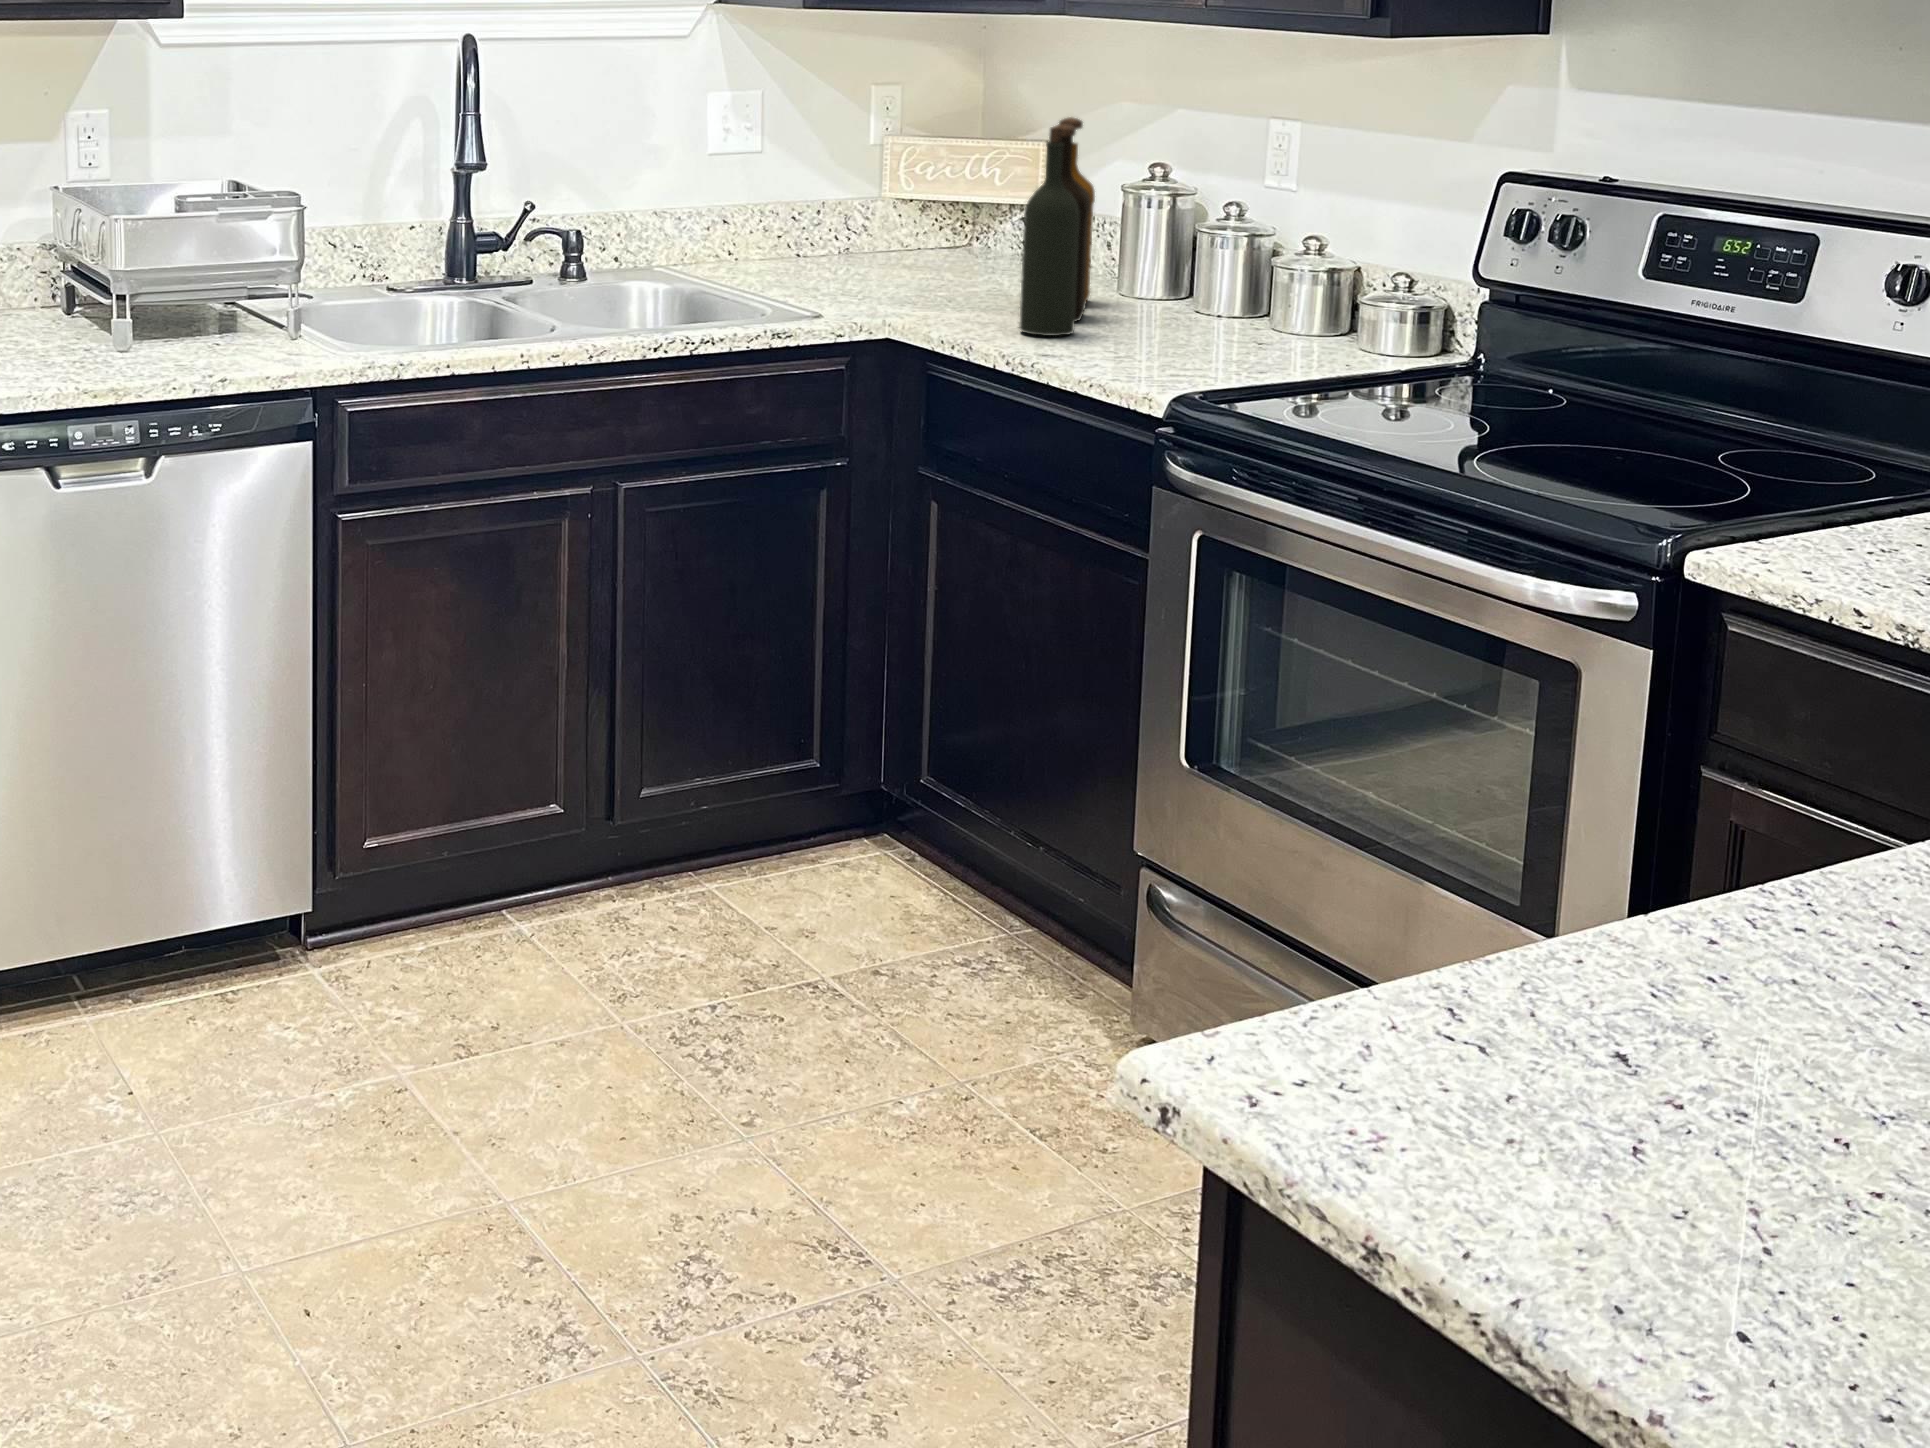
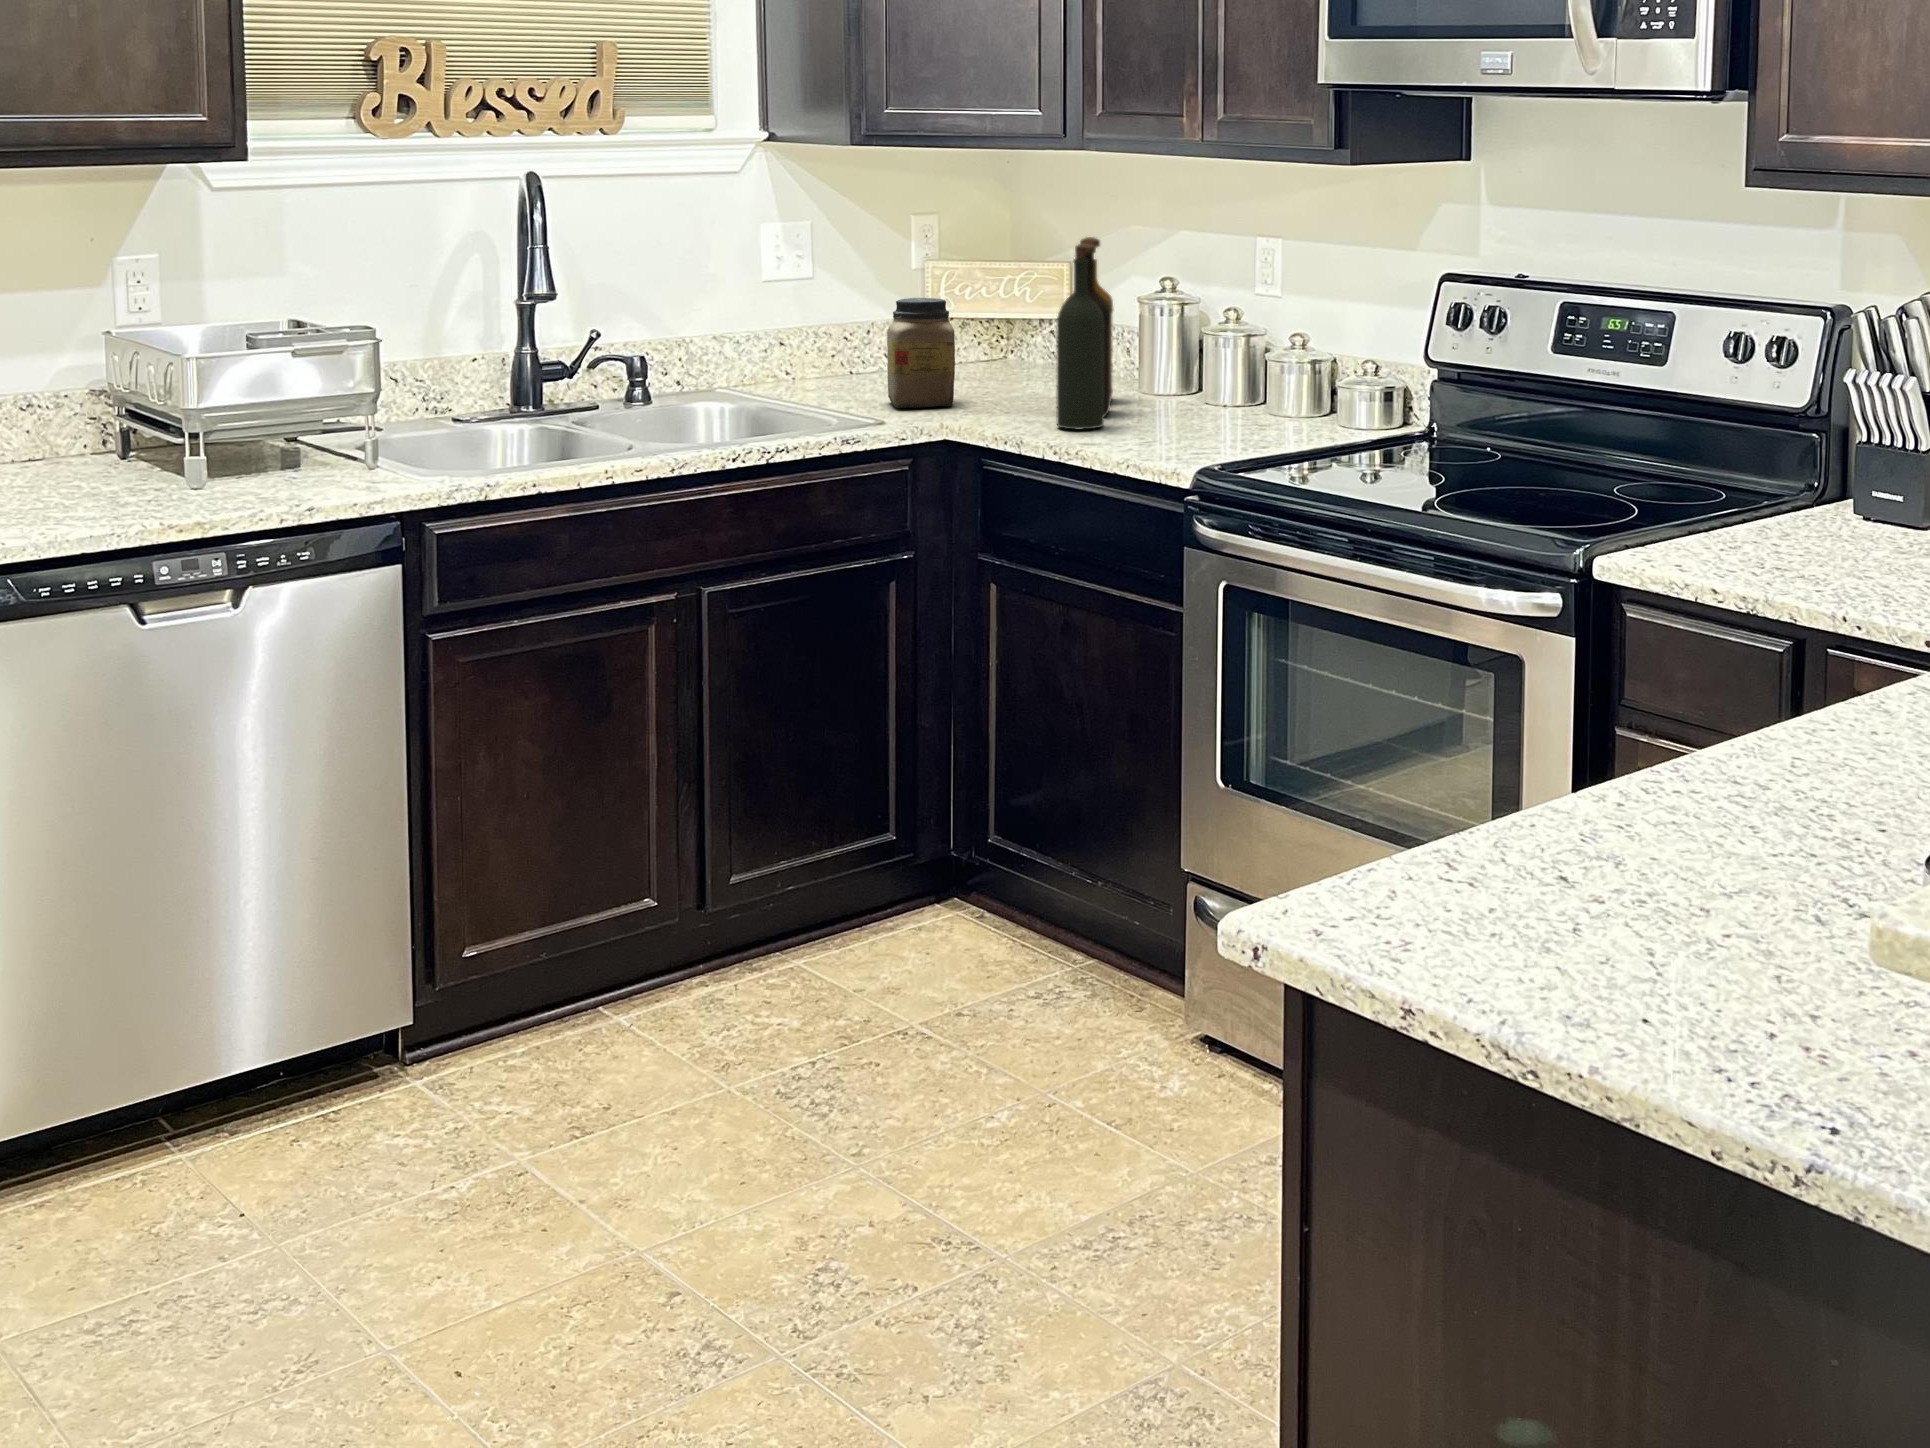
jar: none [838,180,913,300] -> present [887,298,955,408]

